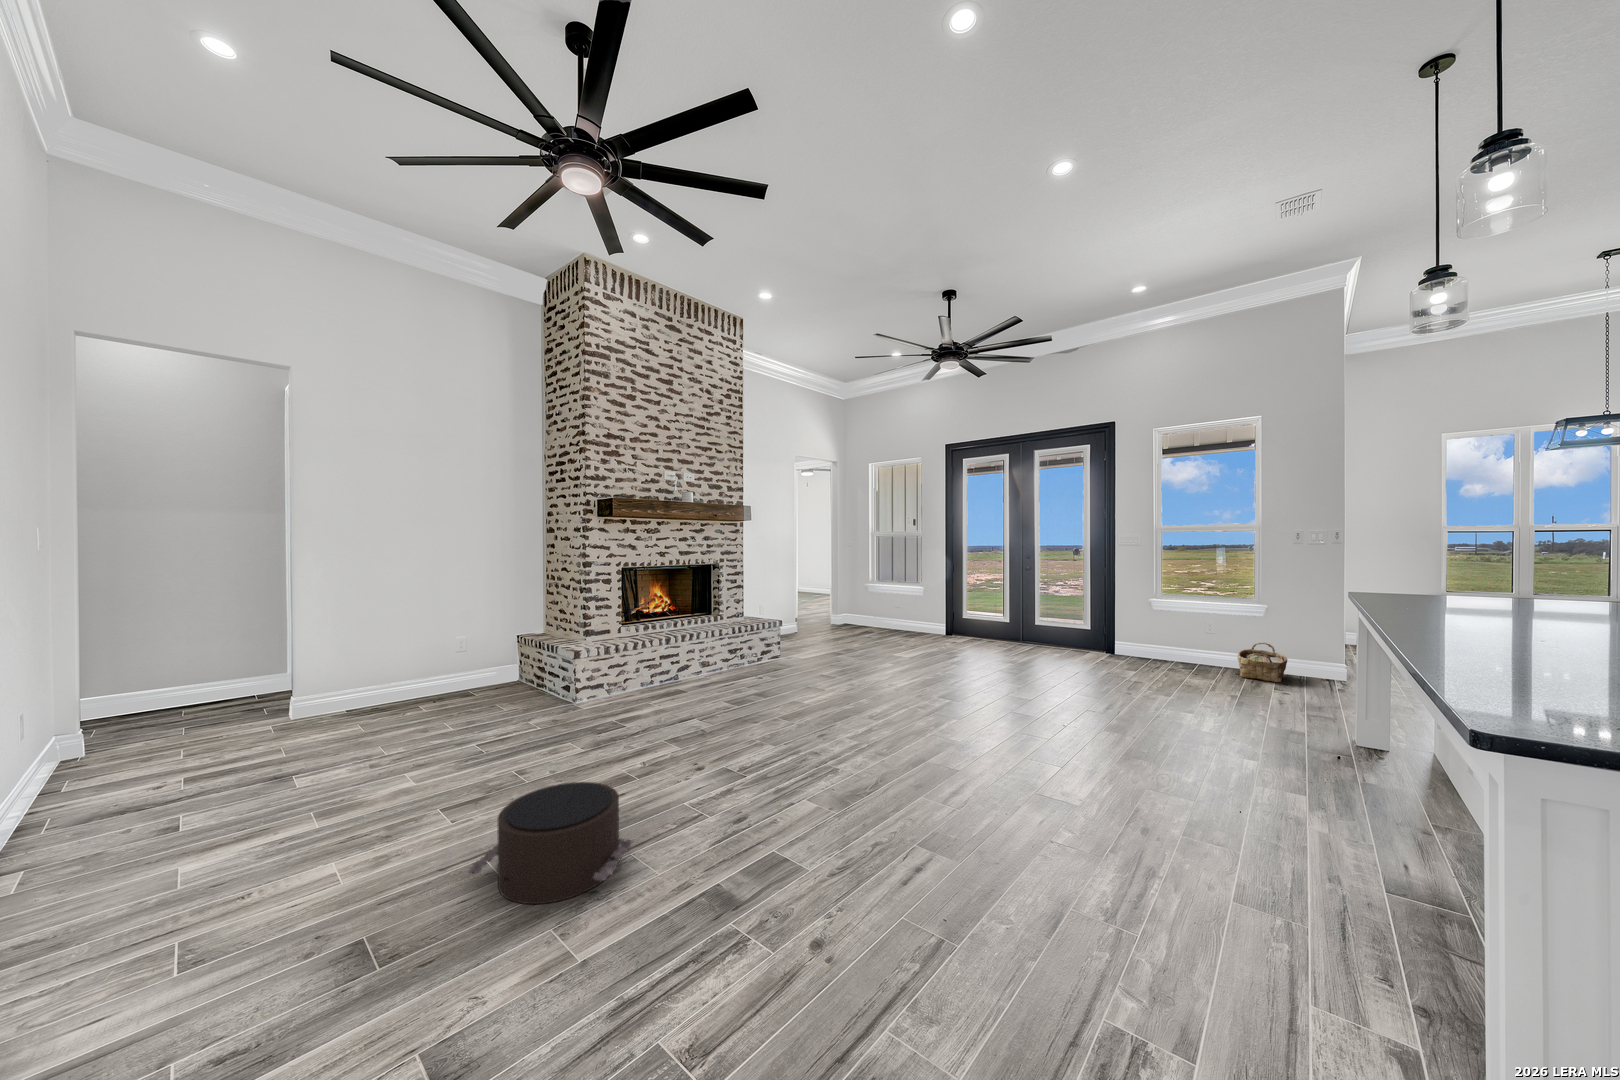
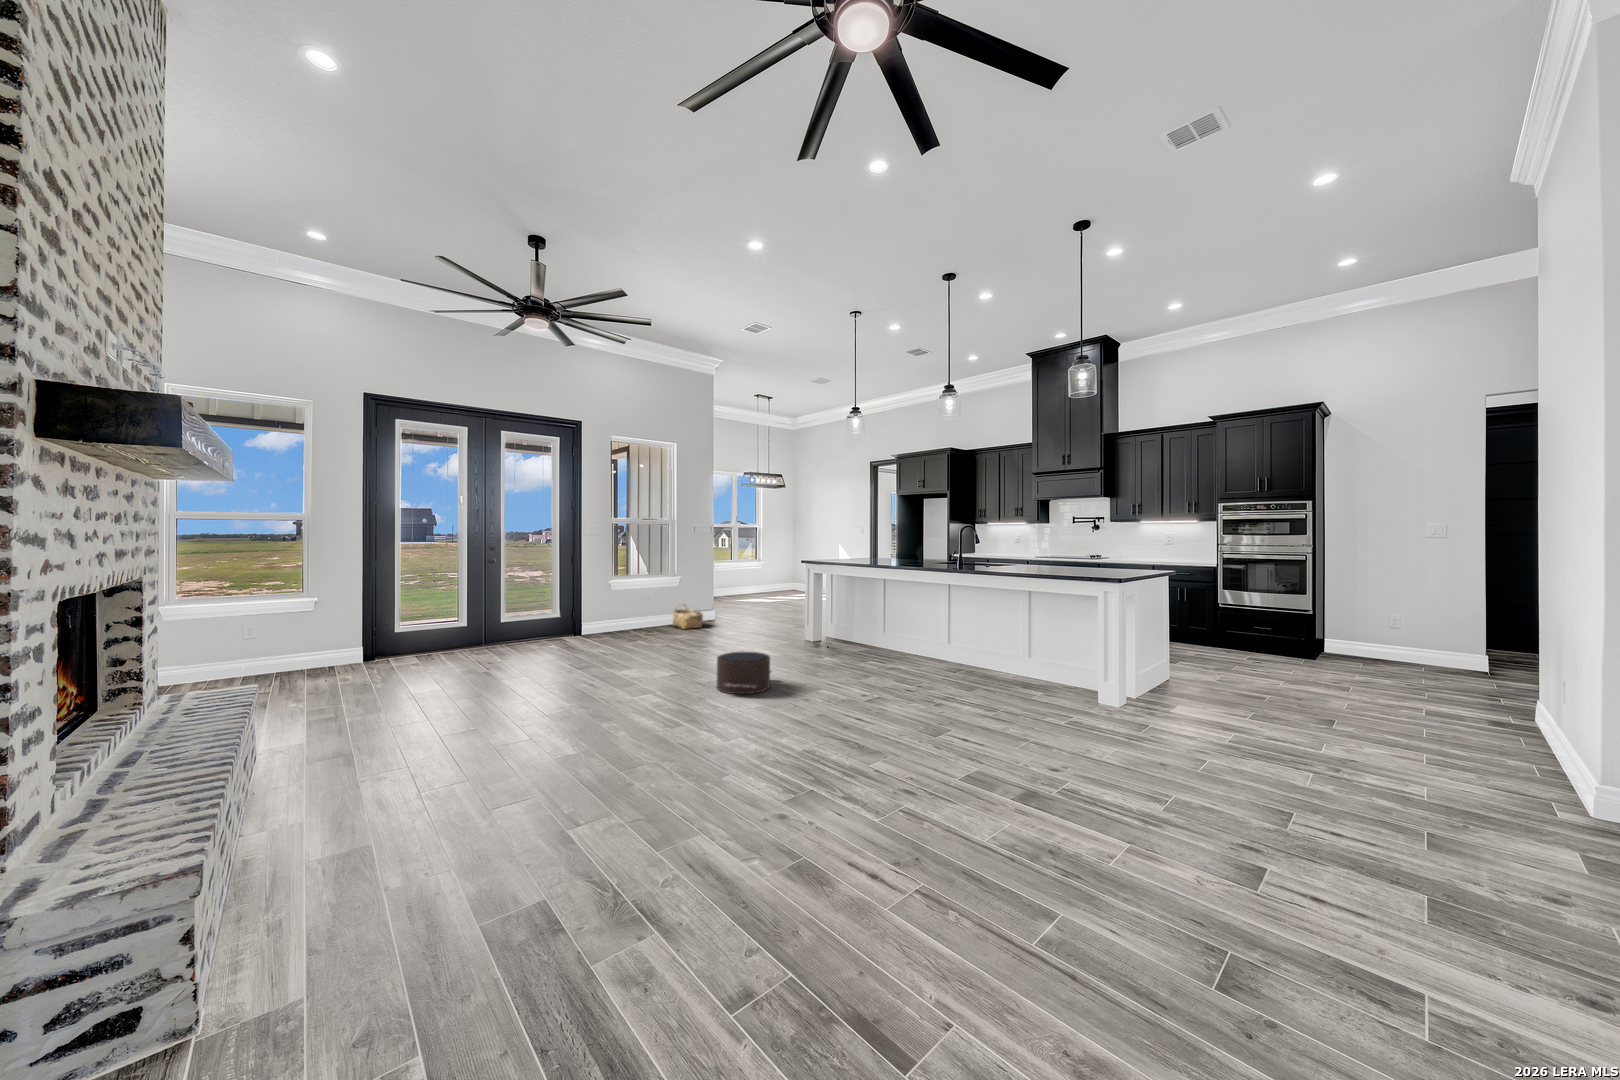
pouf: present [468,782,632,904] -> present [717,651,771,694]

